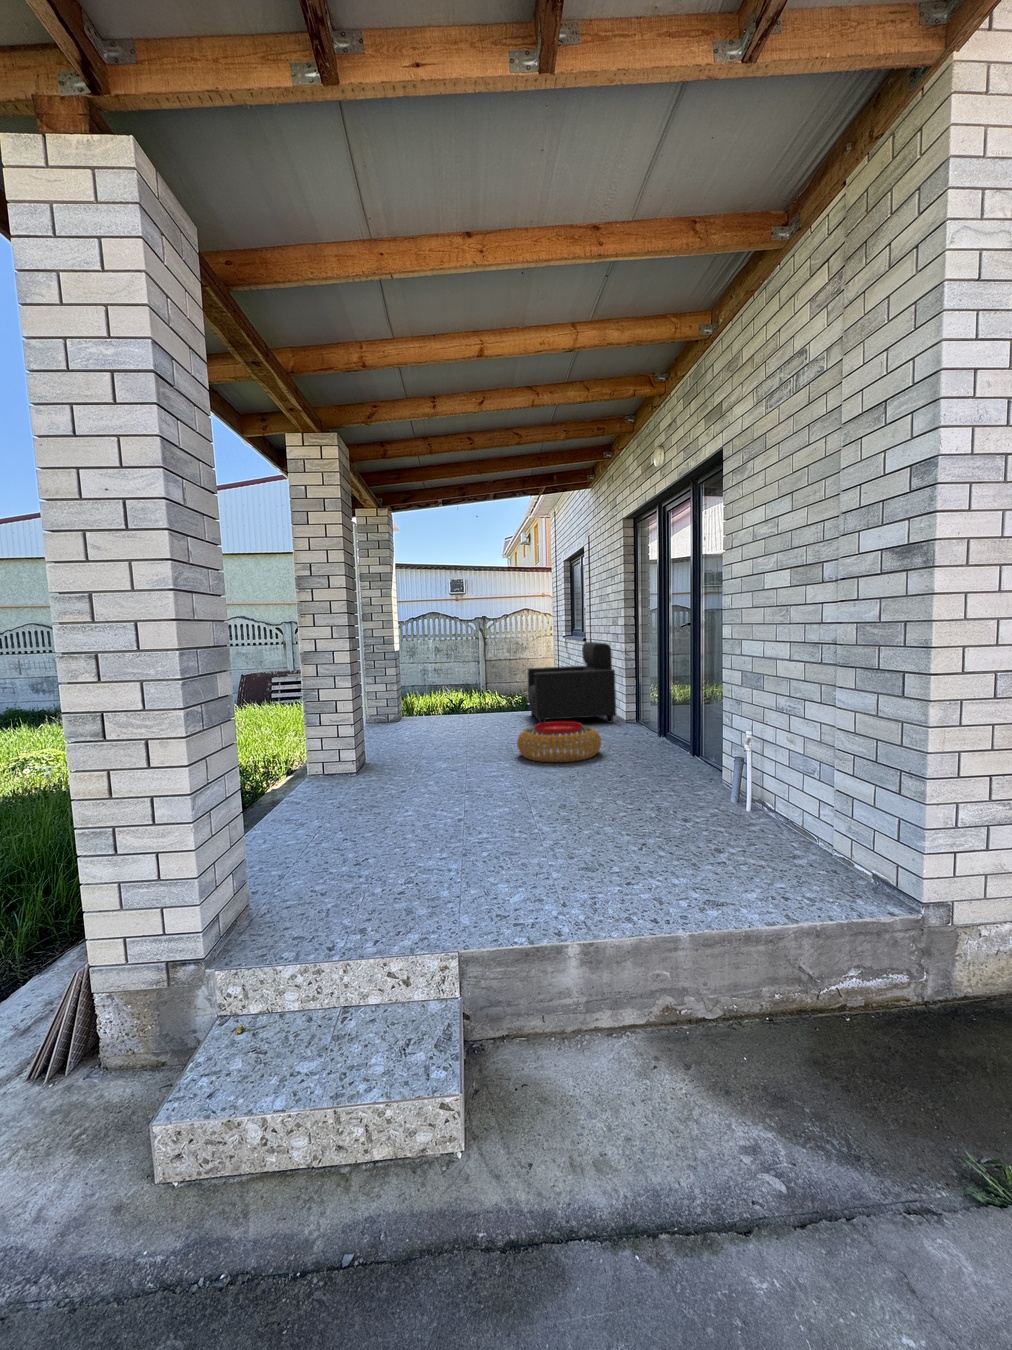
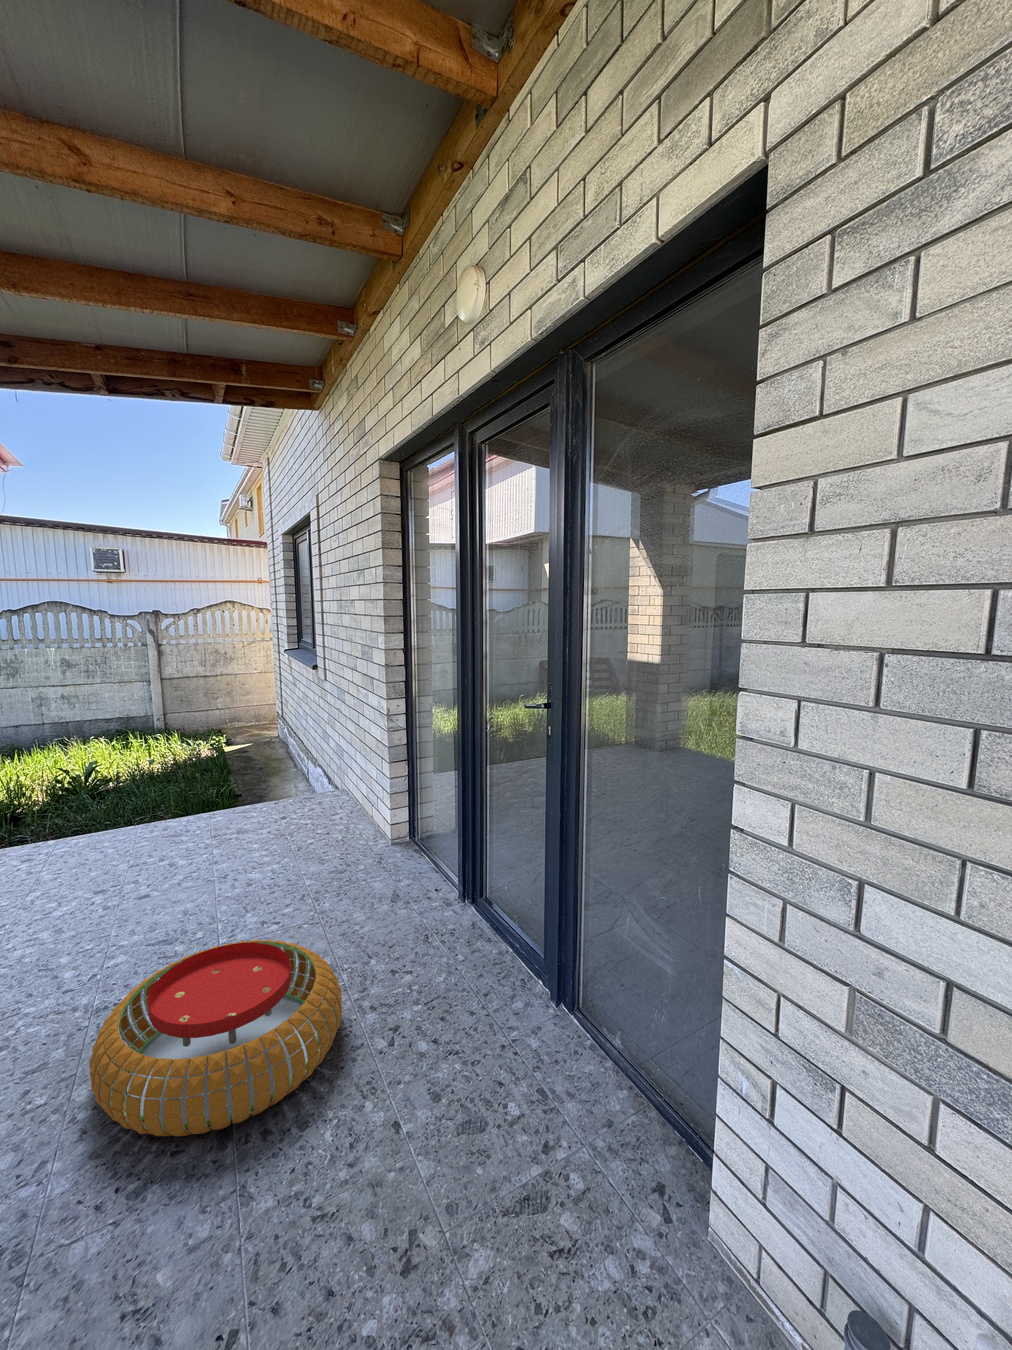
armchair: present [527,642,616,723] -> none [200,682,371,866]

